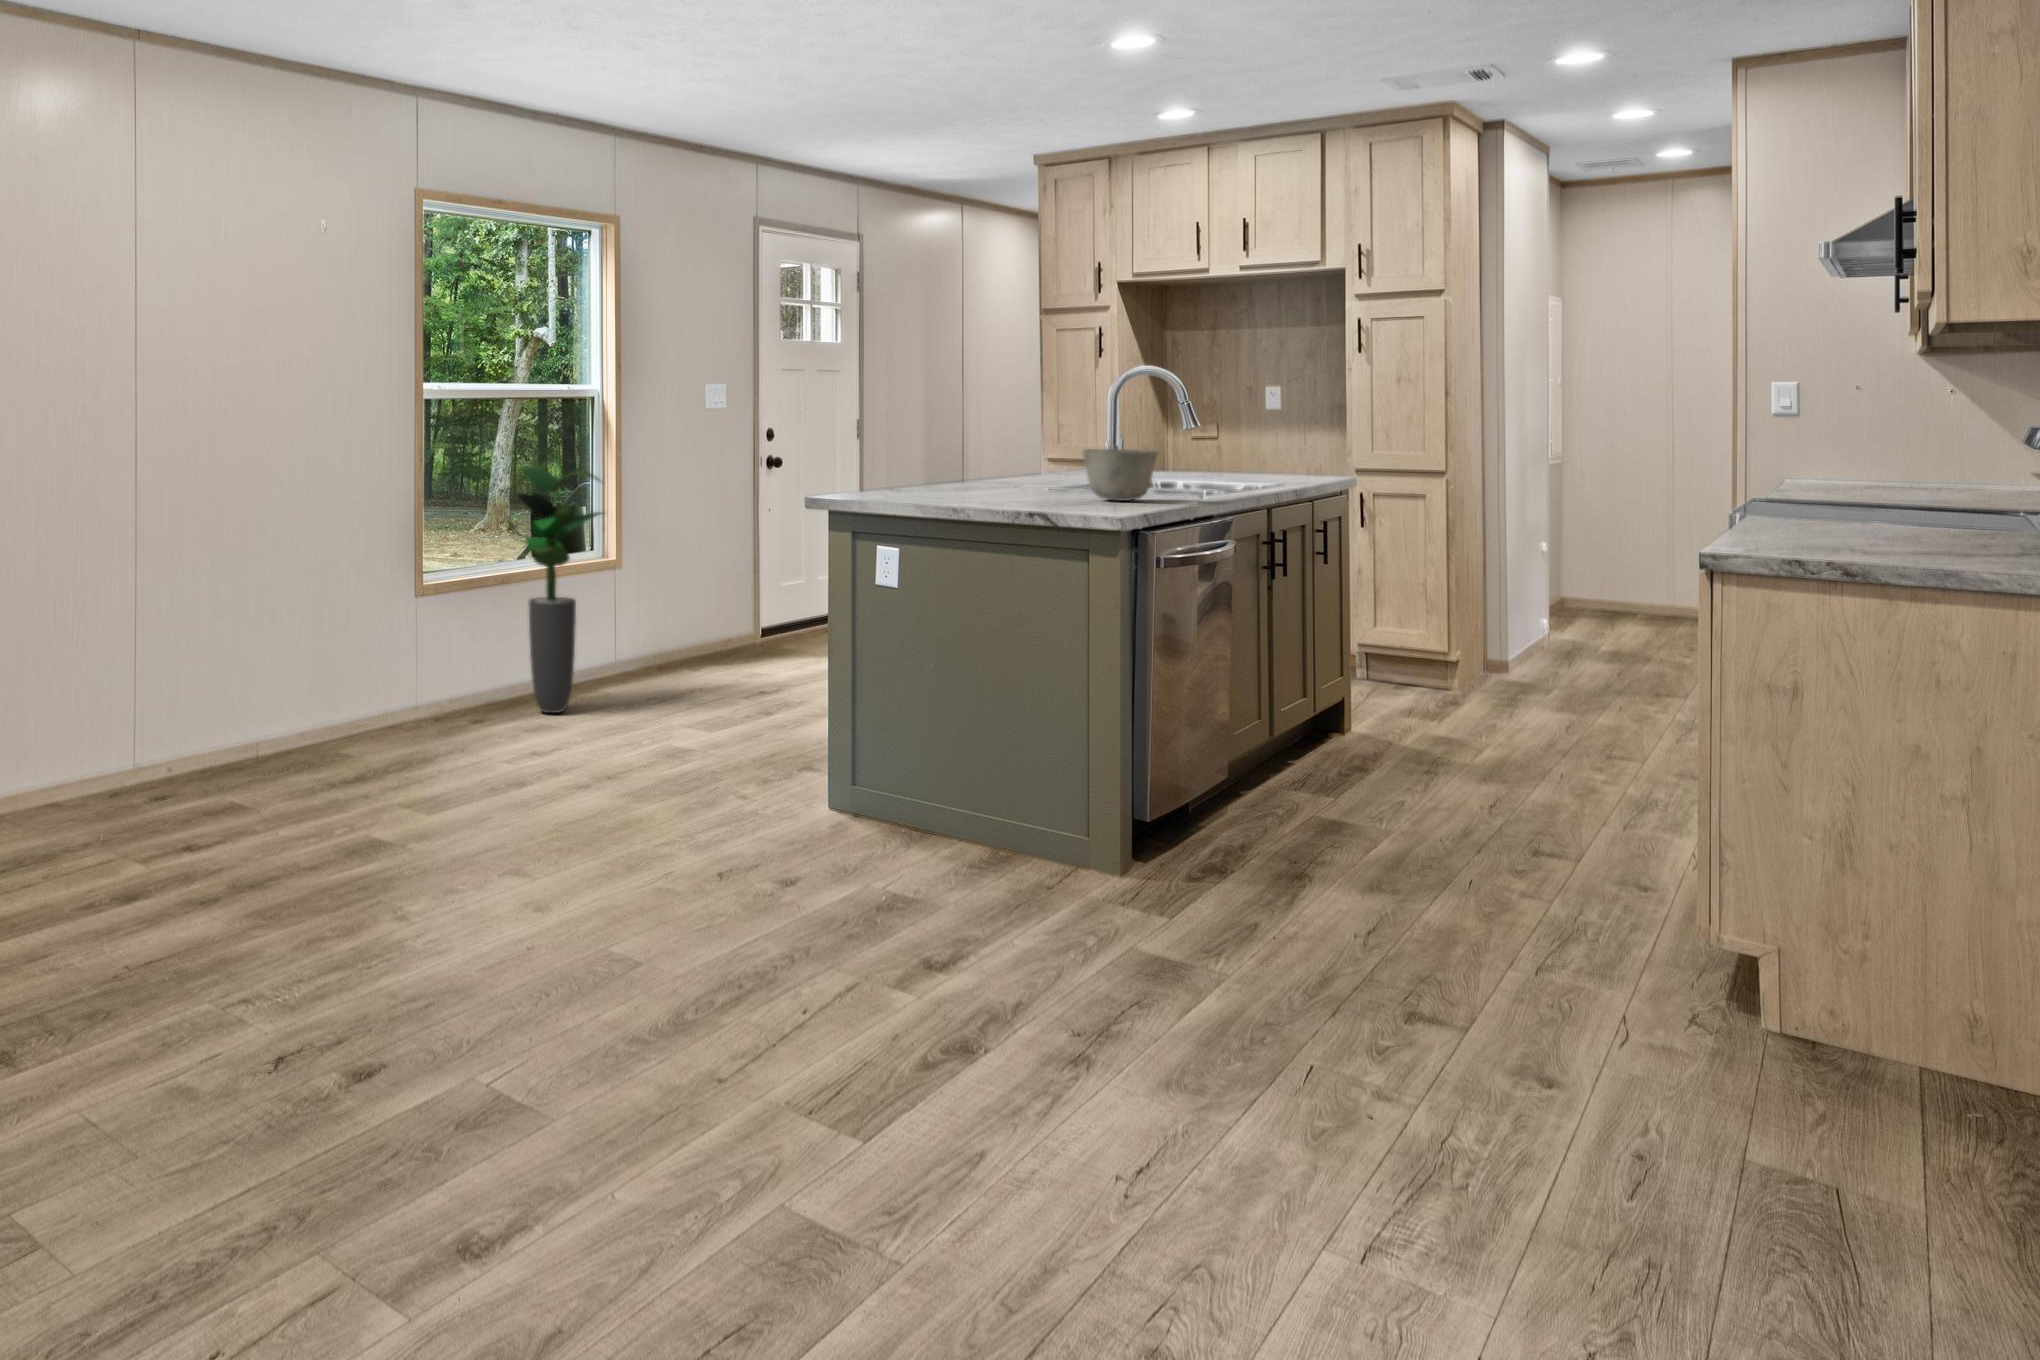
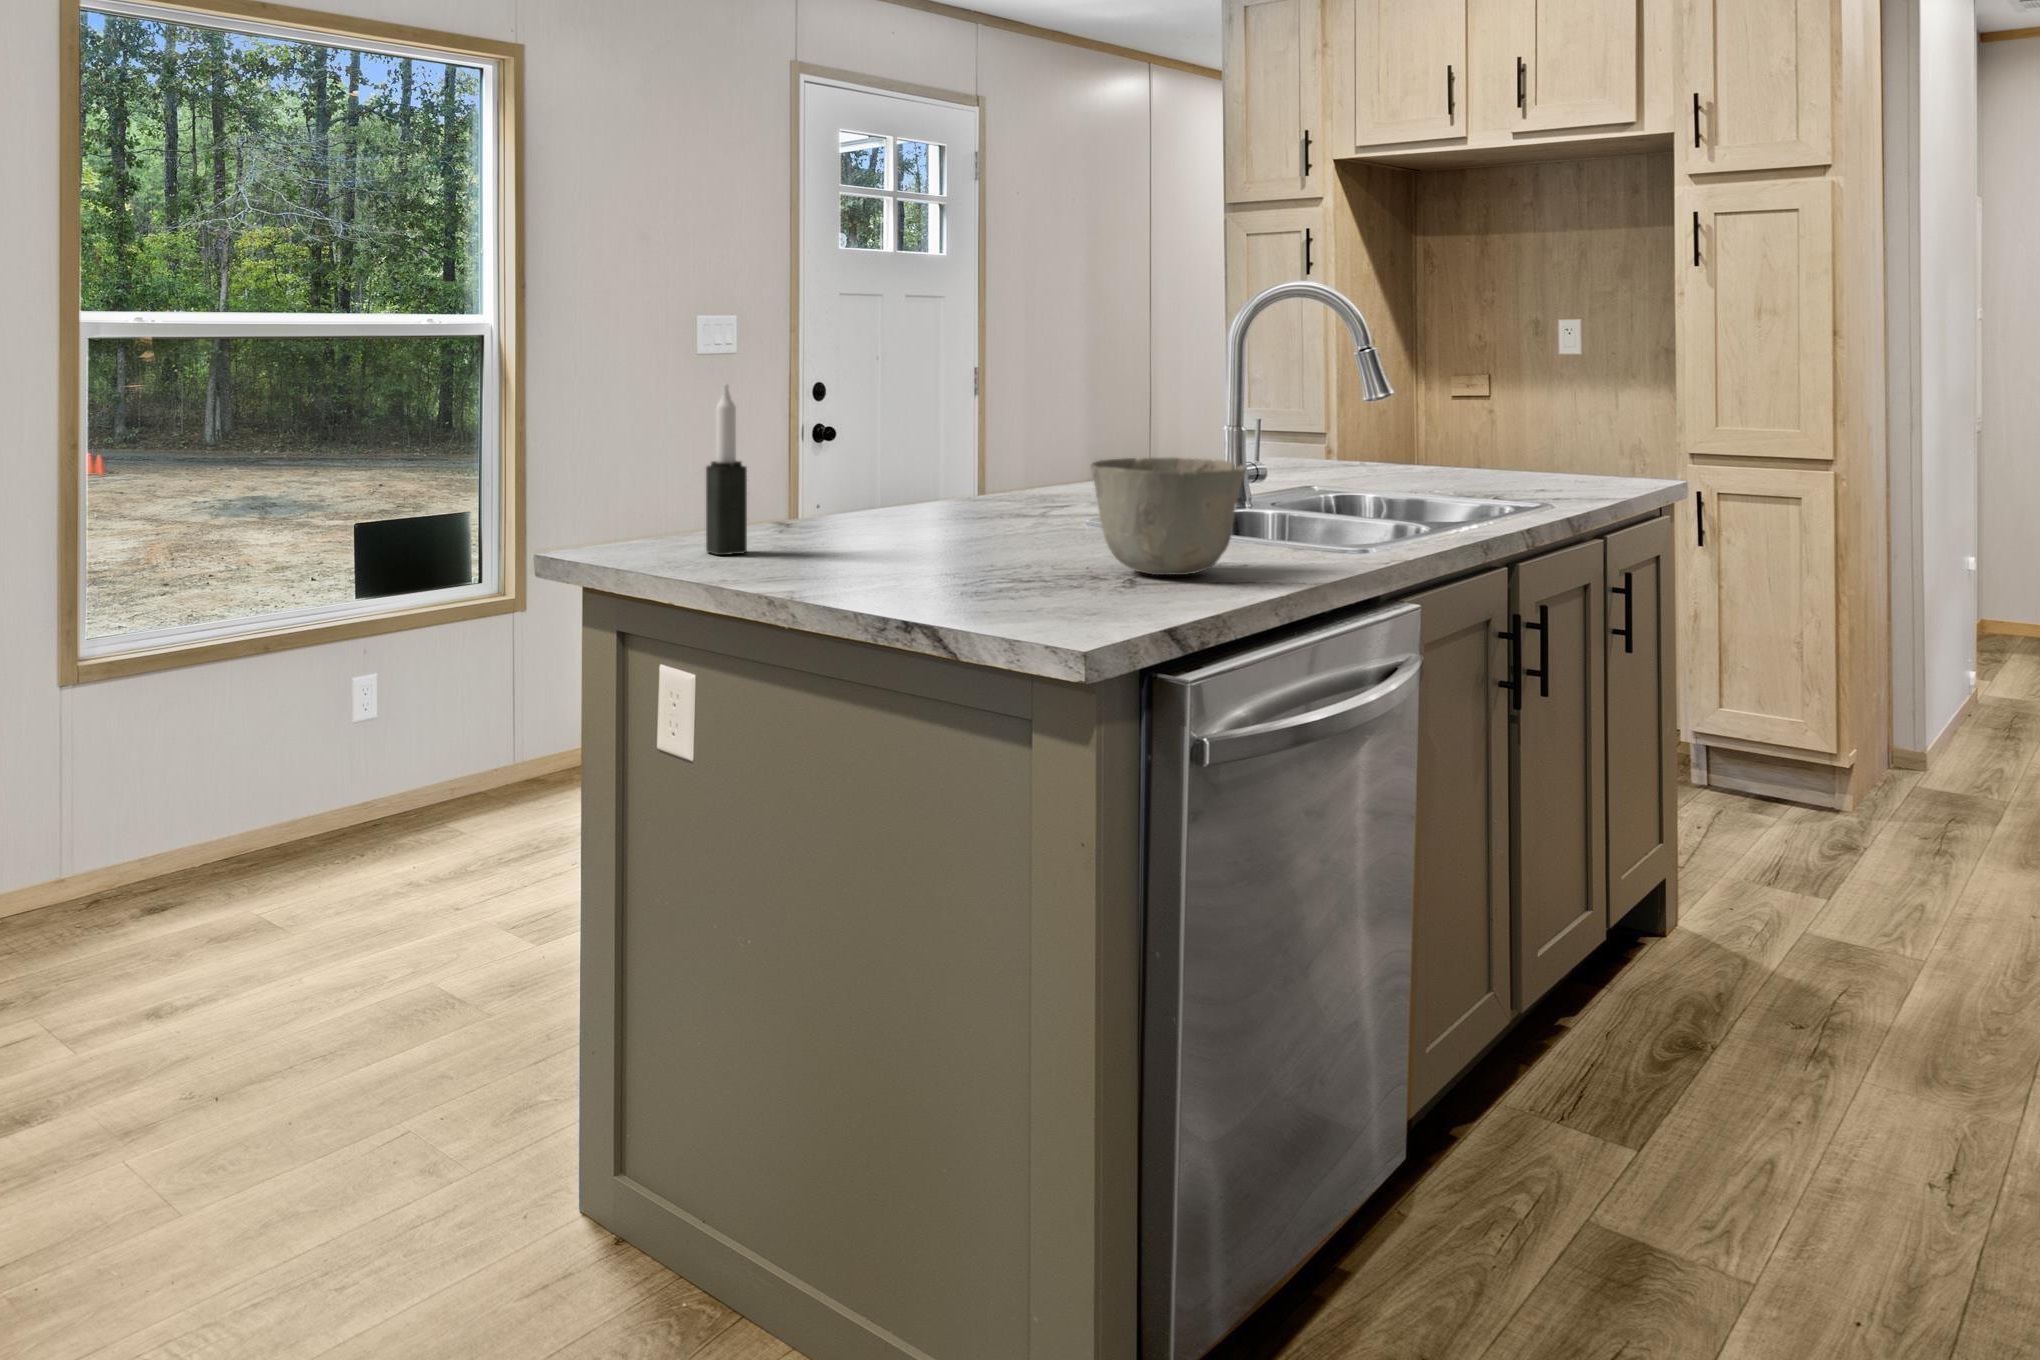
candle: none [885,414,906,496] -> present [706,384,747,555]
potted plant: present [512,466,602,713] -> none [233,454,425,879]

